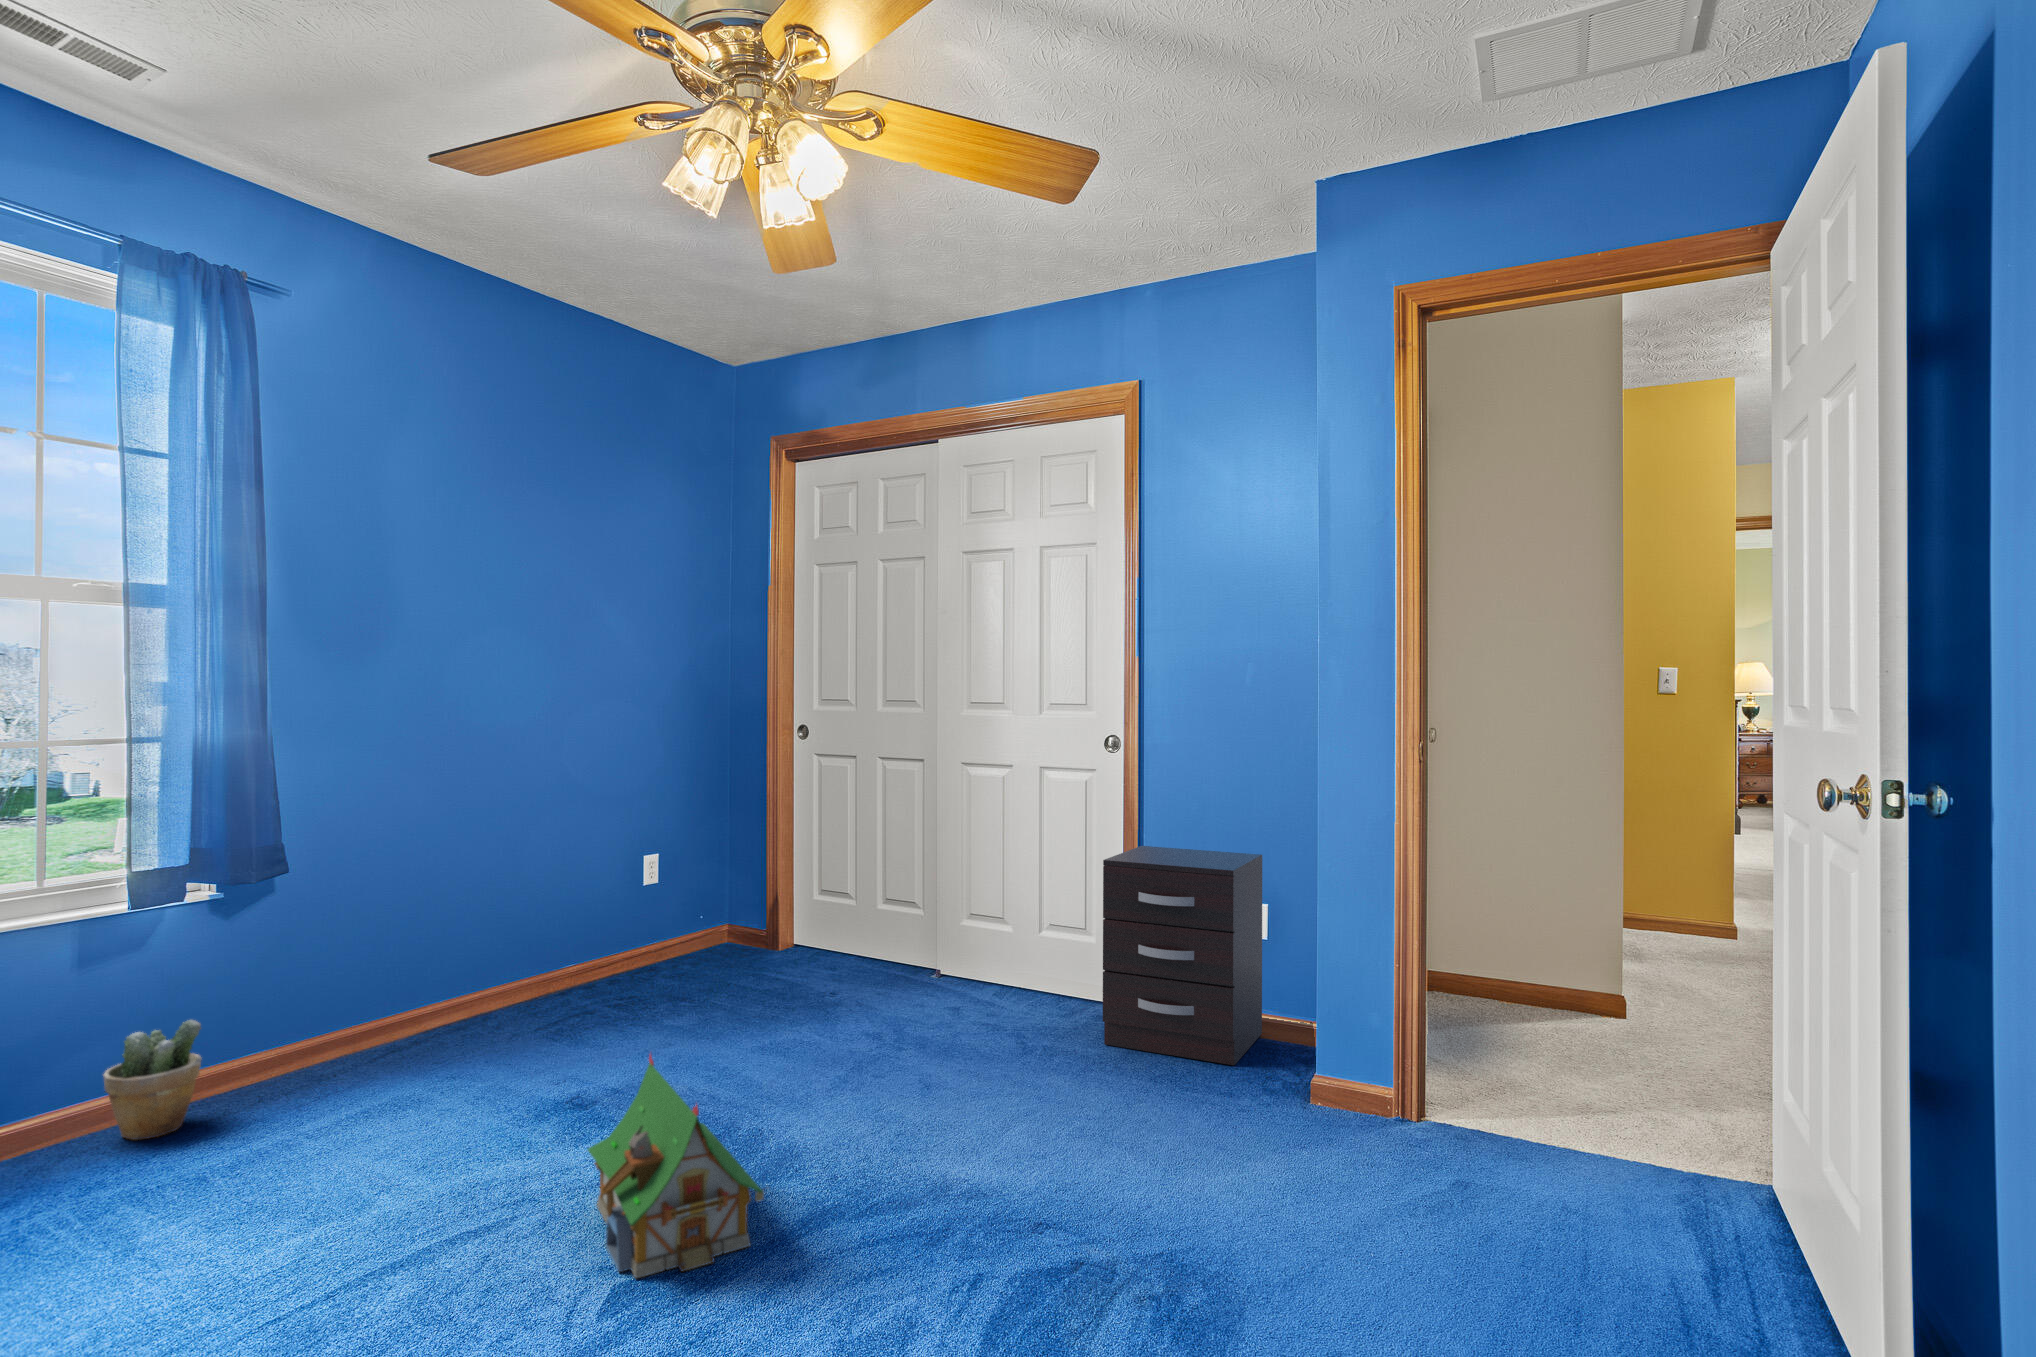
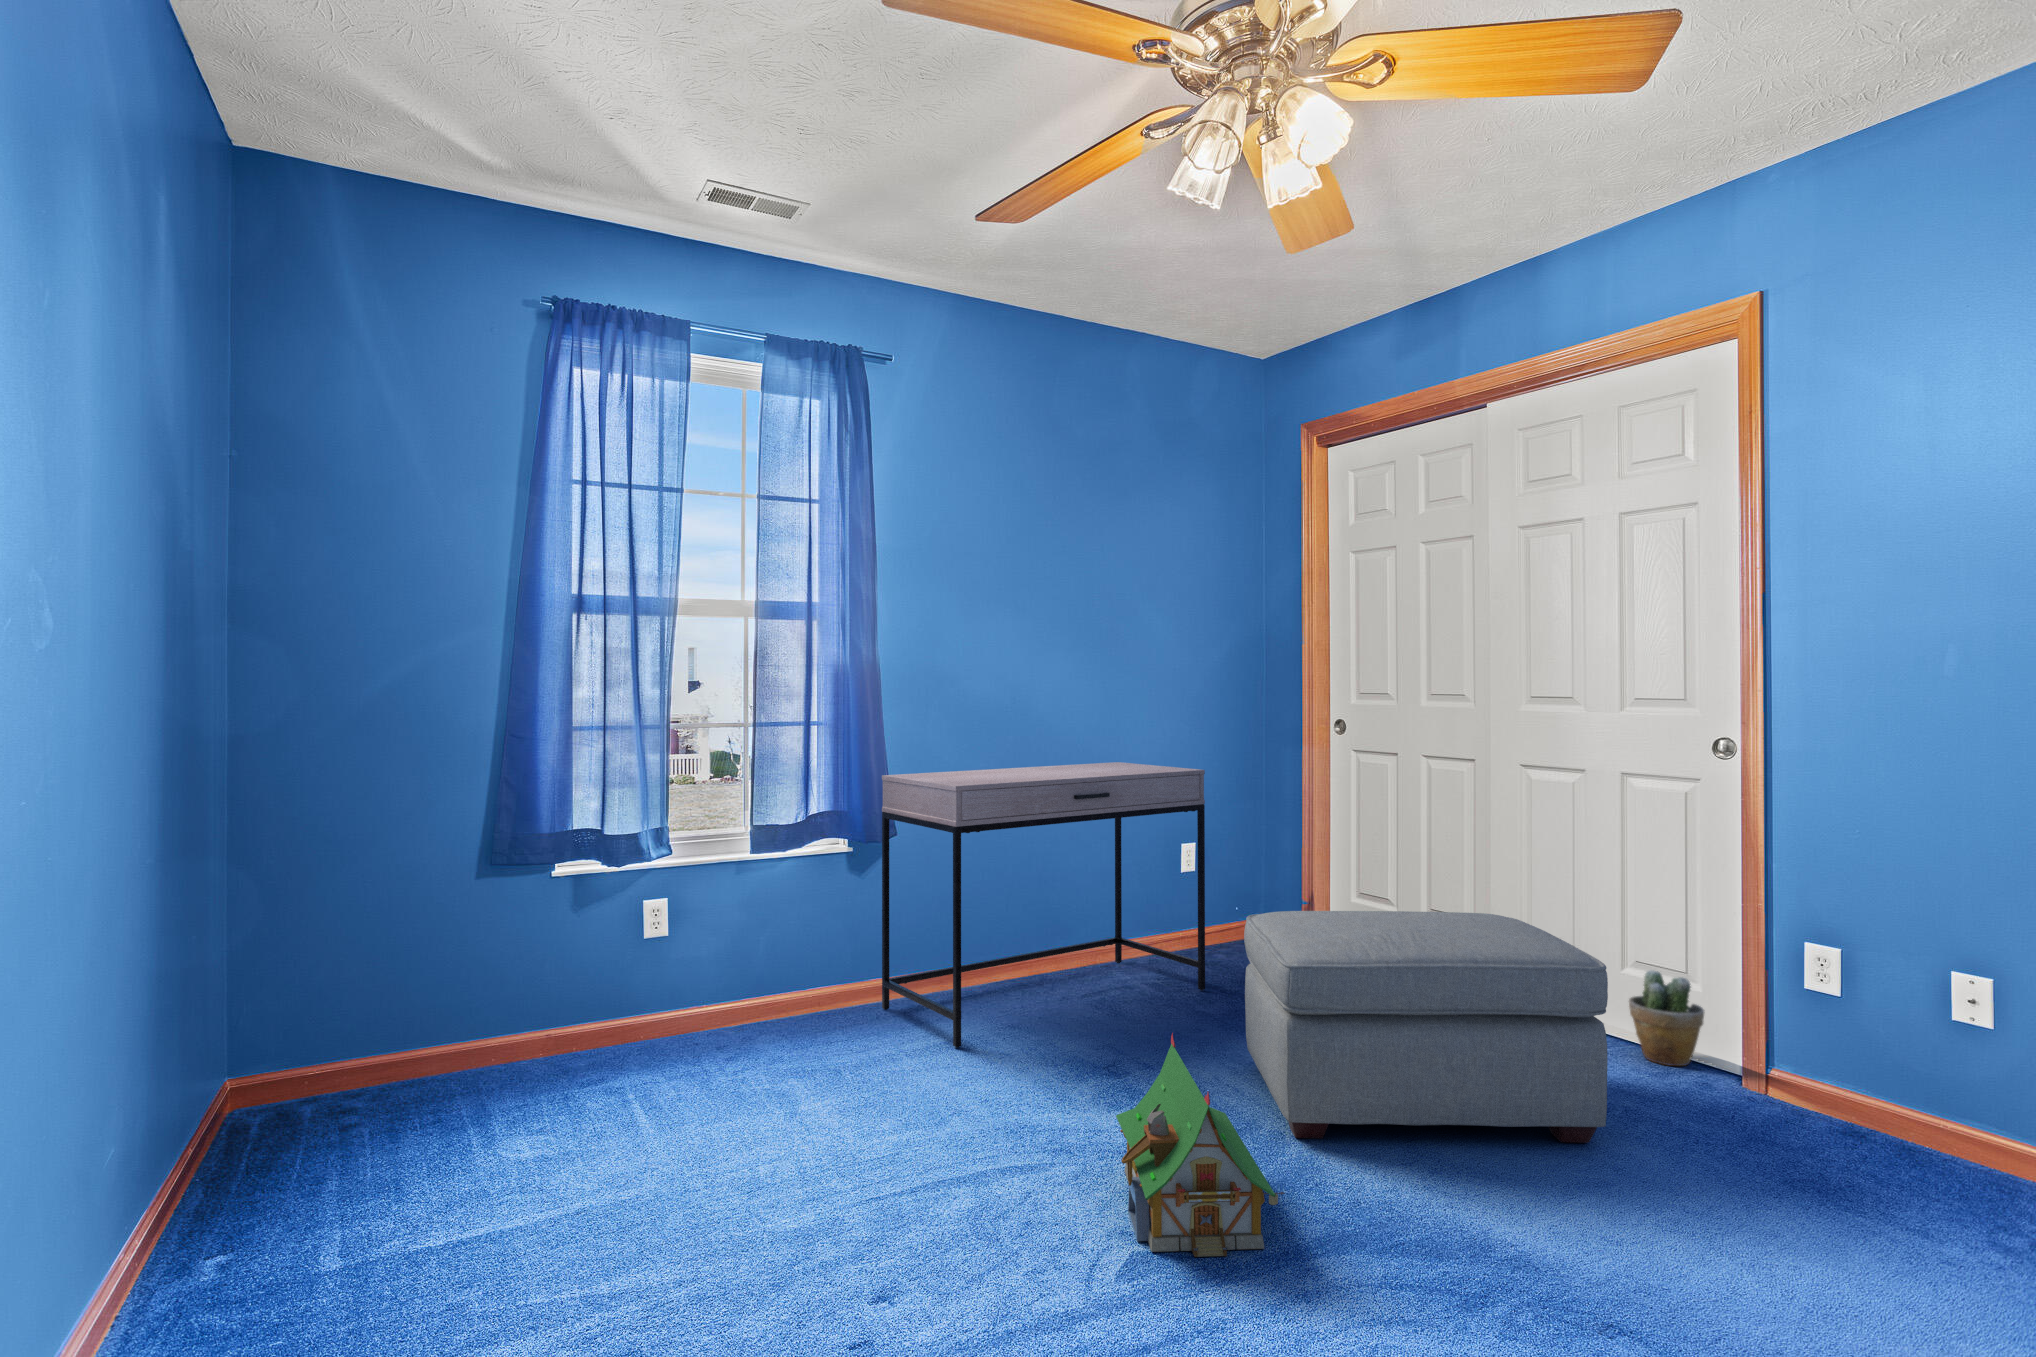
desk: none [259,772,667,1114] -> present [882,762,1205,1048]
dresser: present [1103,846,1262,1065] -> none [1706,874,1963,1173]
ottoman: none [715,900,1034,1135] -> present [1244,911,1608,1143]
potted plant: present [103,1020,201,1140] -> present [1629,970,1704,1066]

